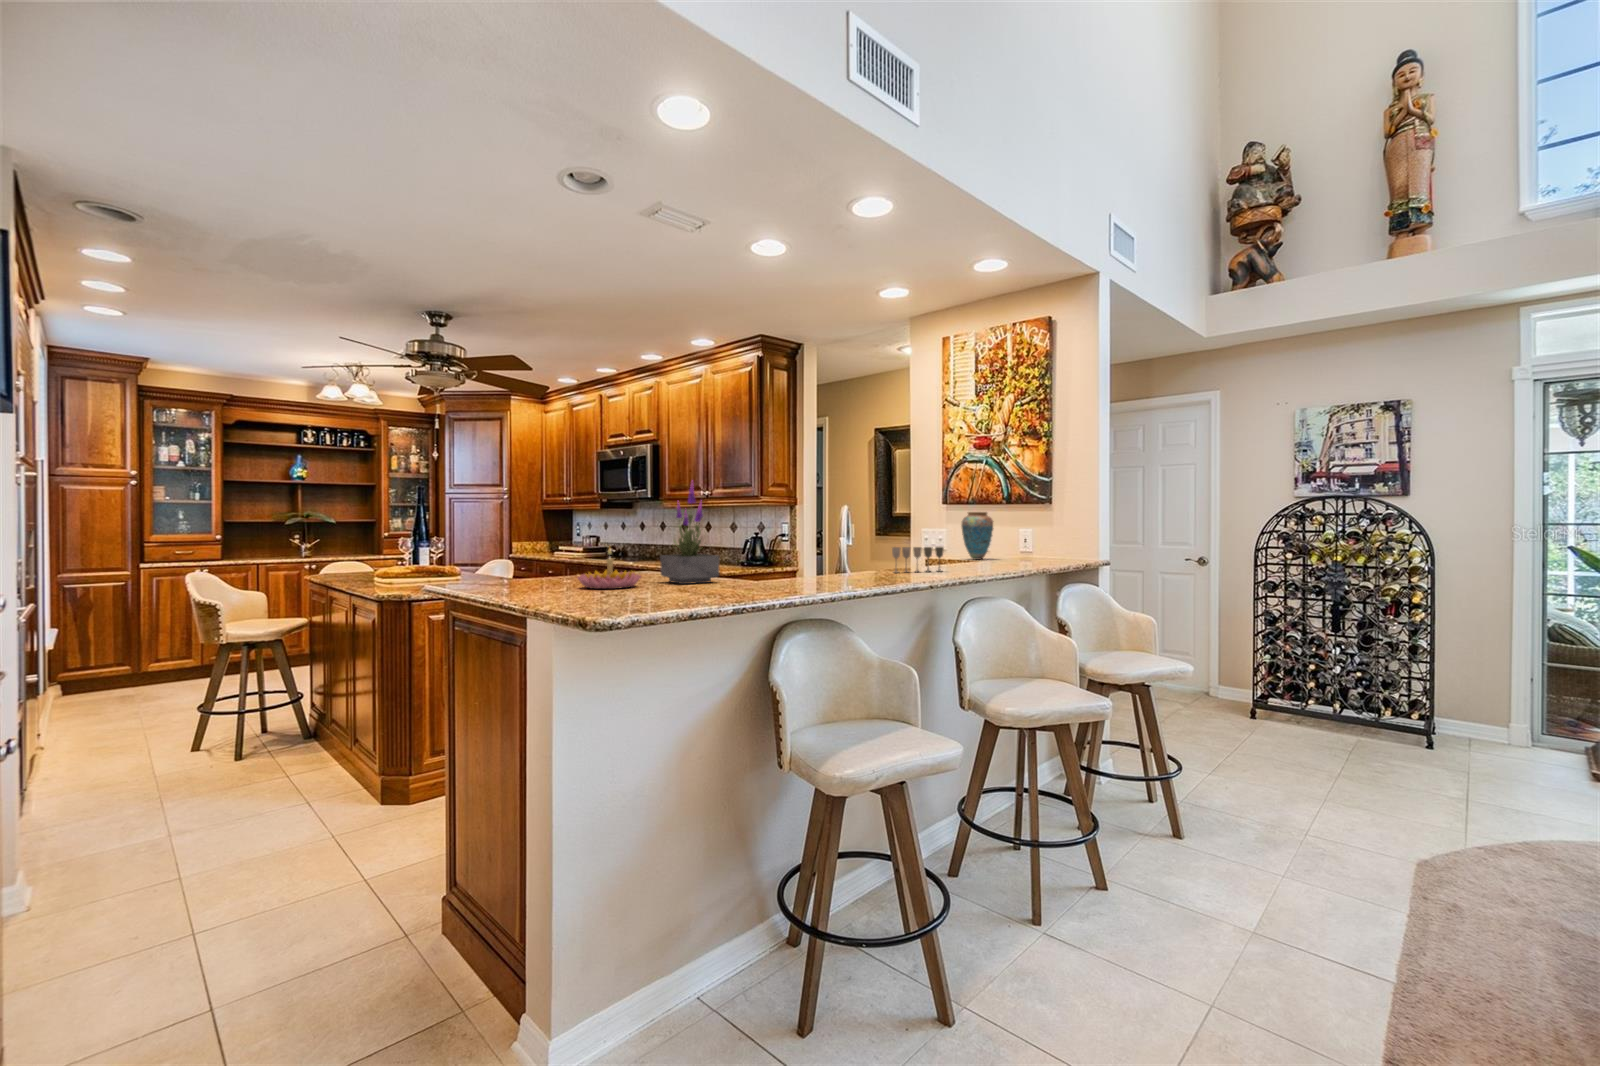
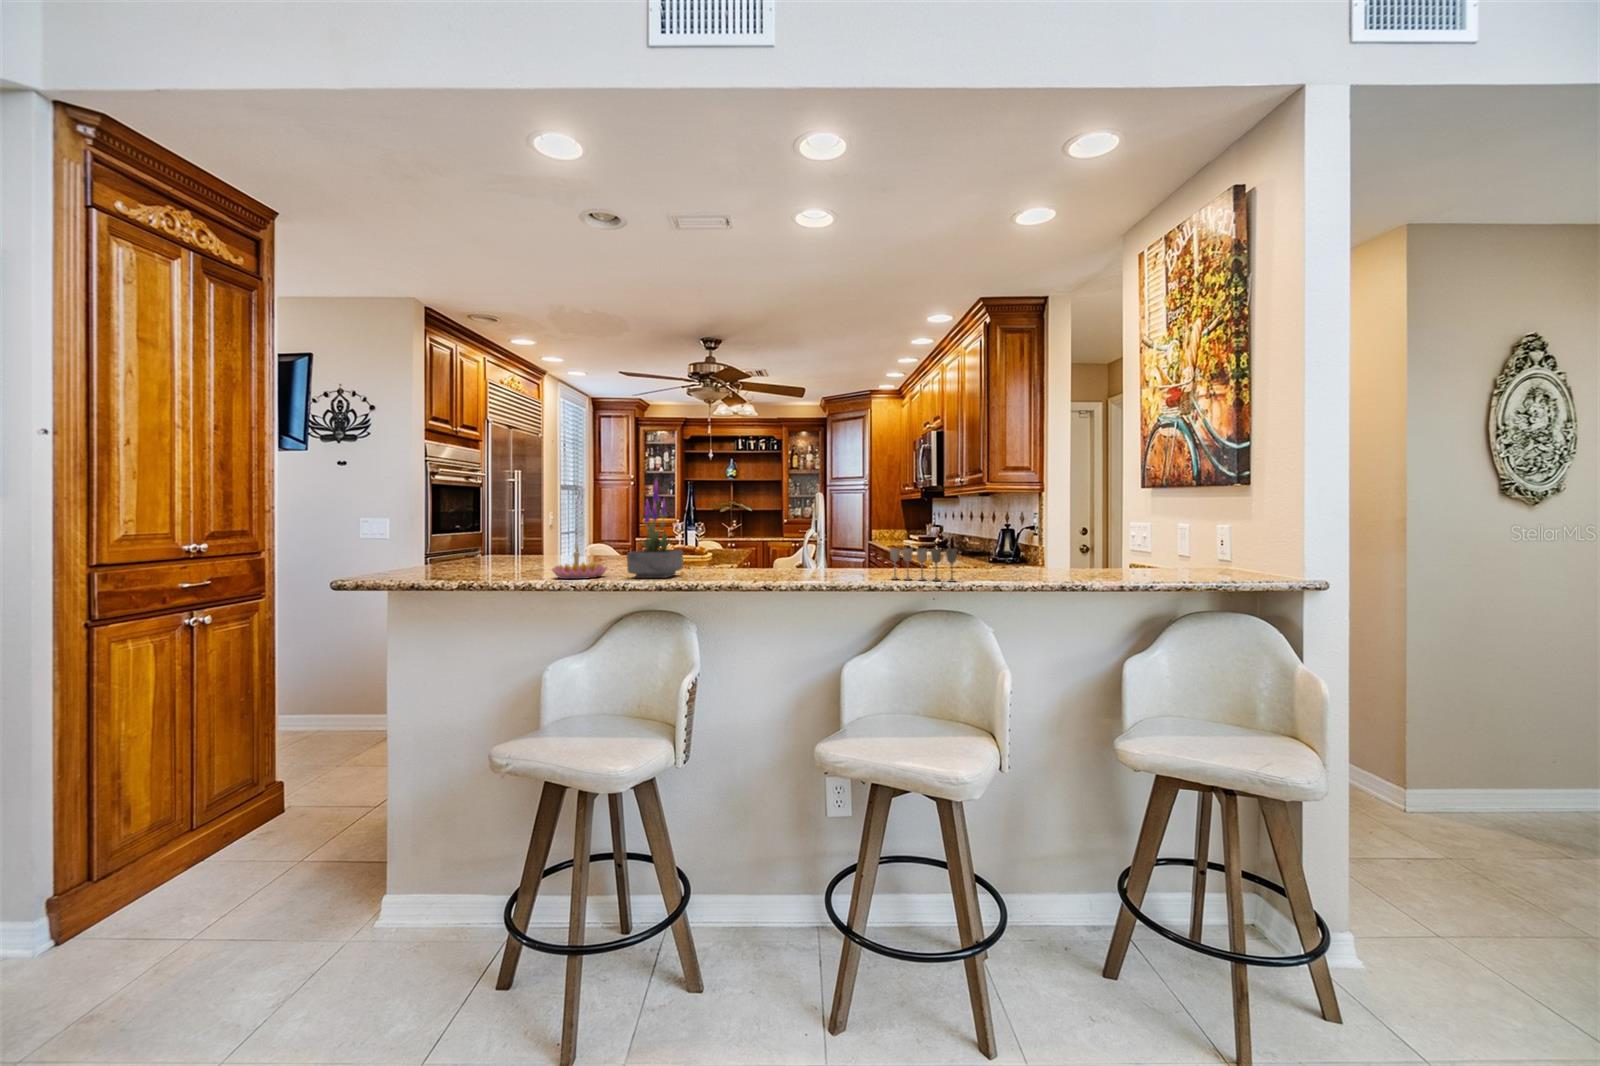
vase: present [961,512,993,560] -> none [1144,497,1196,567]

